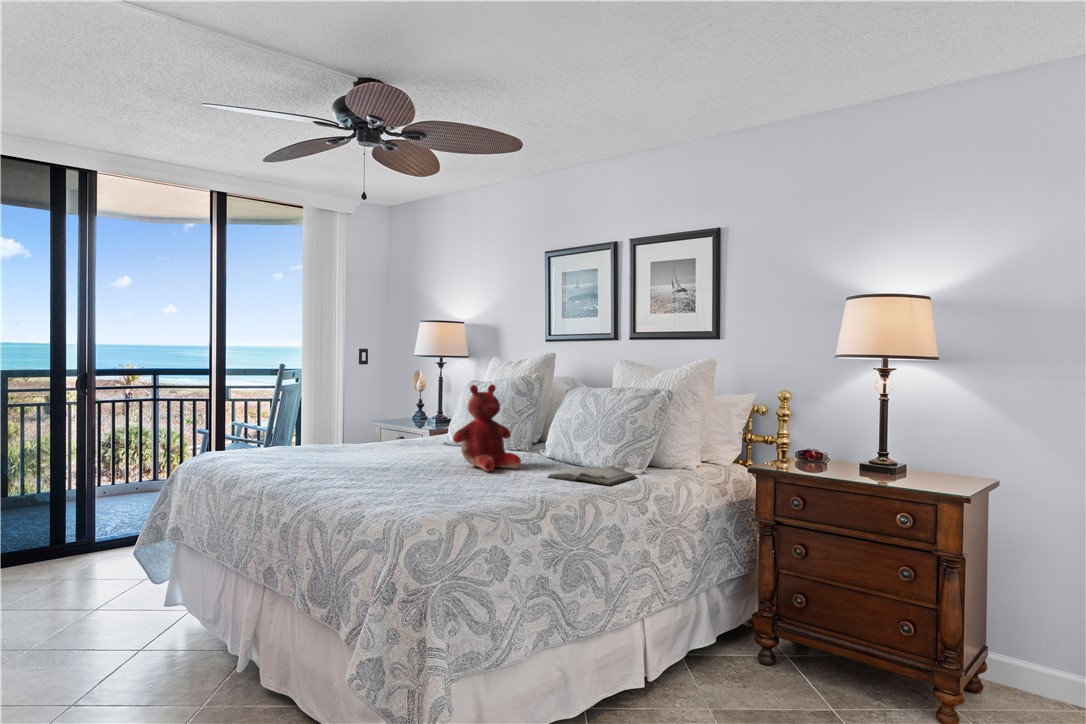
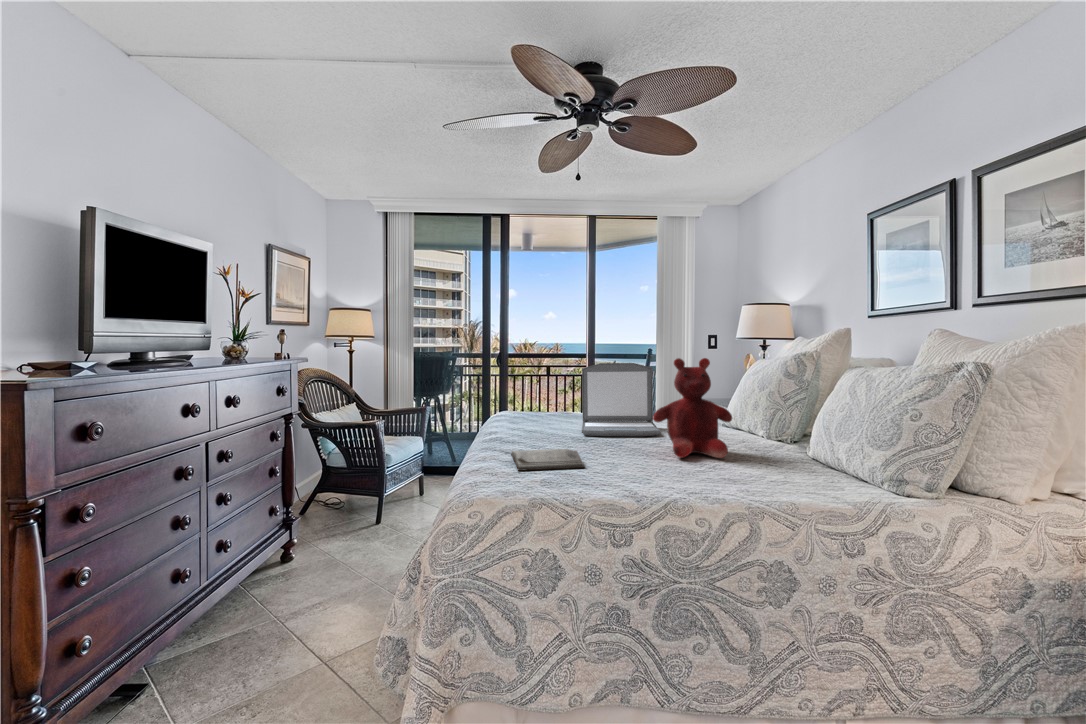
laptop: none [328,385,427,464] -> present [582,363,660,436]
diary: present [548,466,636,486] -> present [511,449,585,471]

